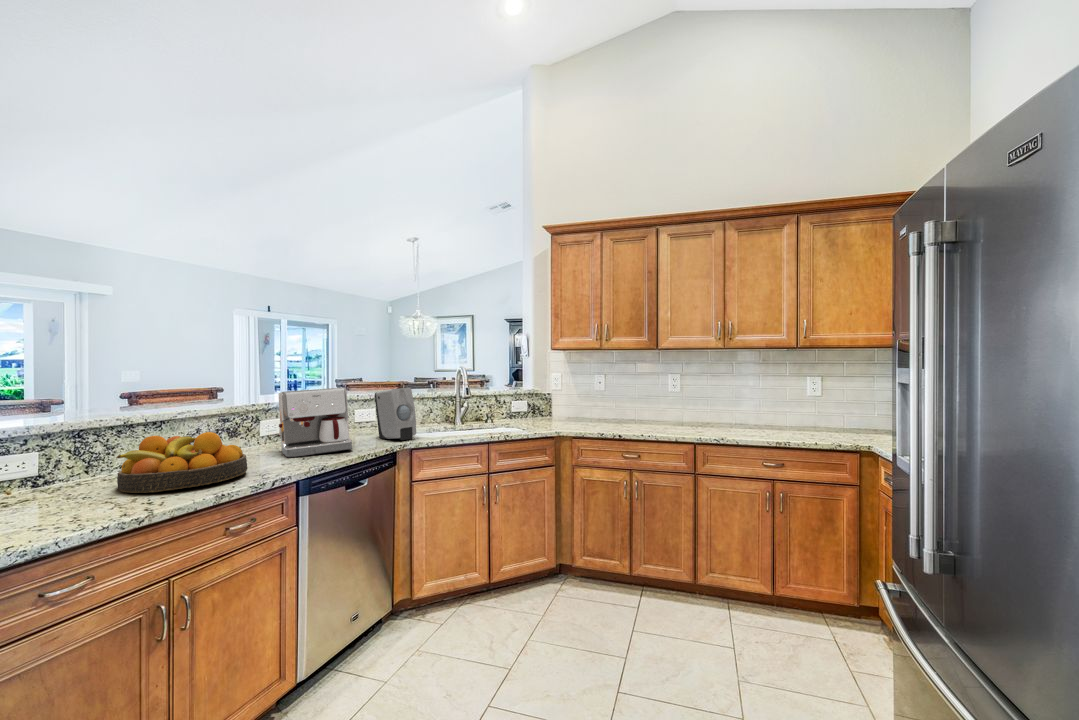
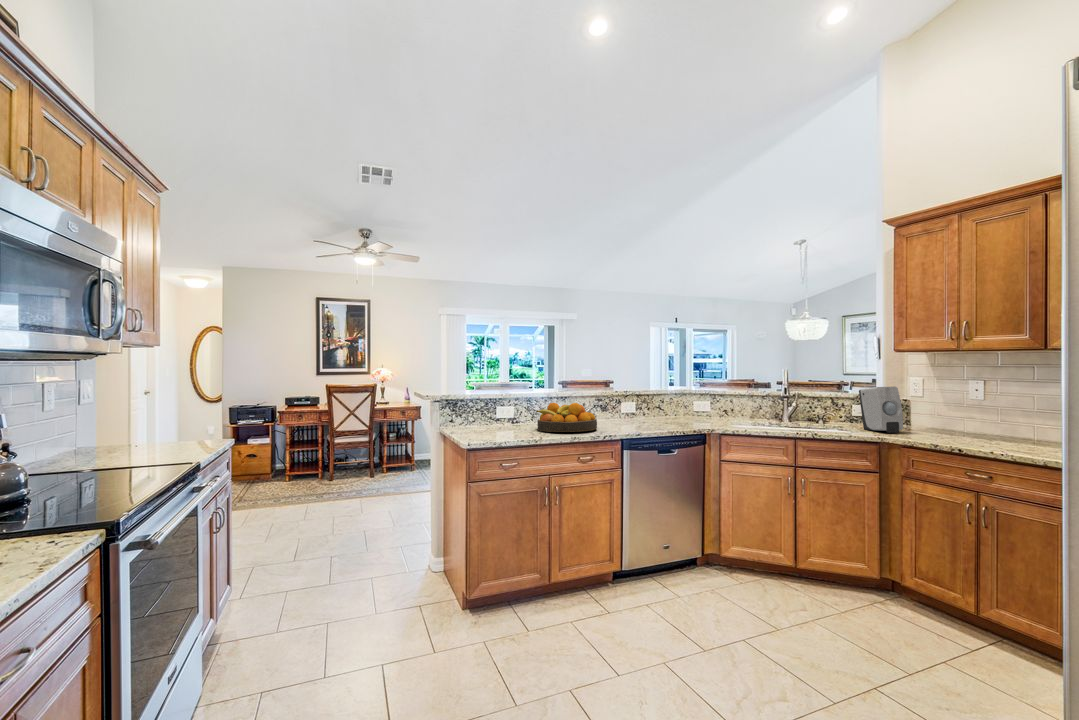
coffee maker: present [279,388,352,458] -> none [624,382,673,427]
soap dispenser: present [375,388,416,440] -> present [859,387,903,433]

